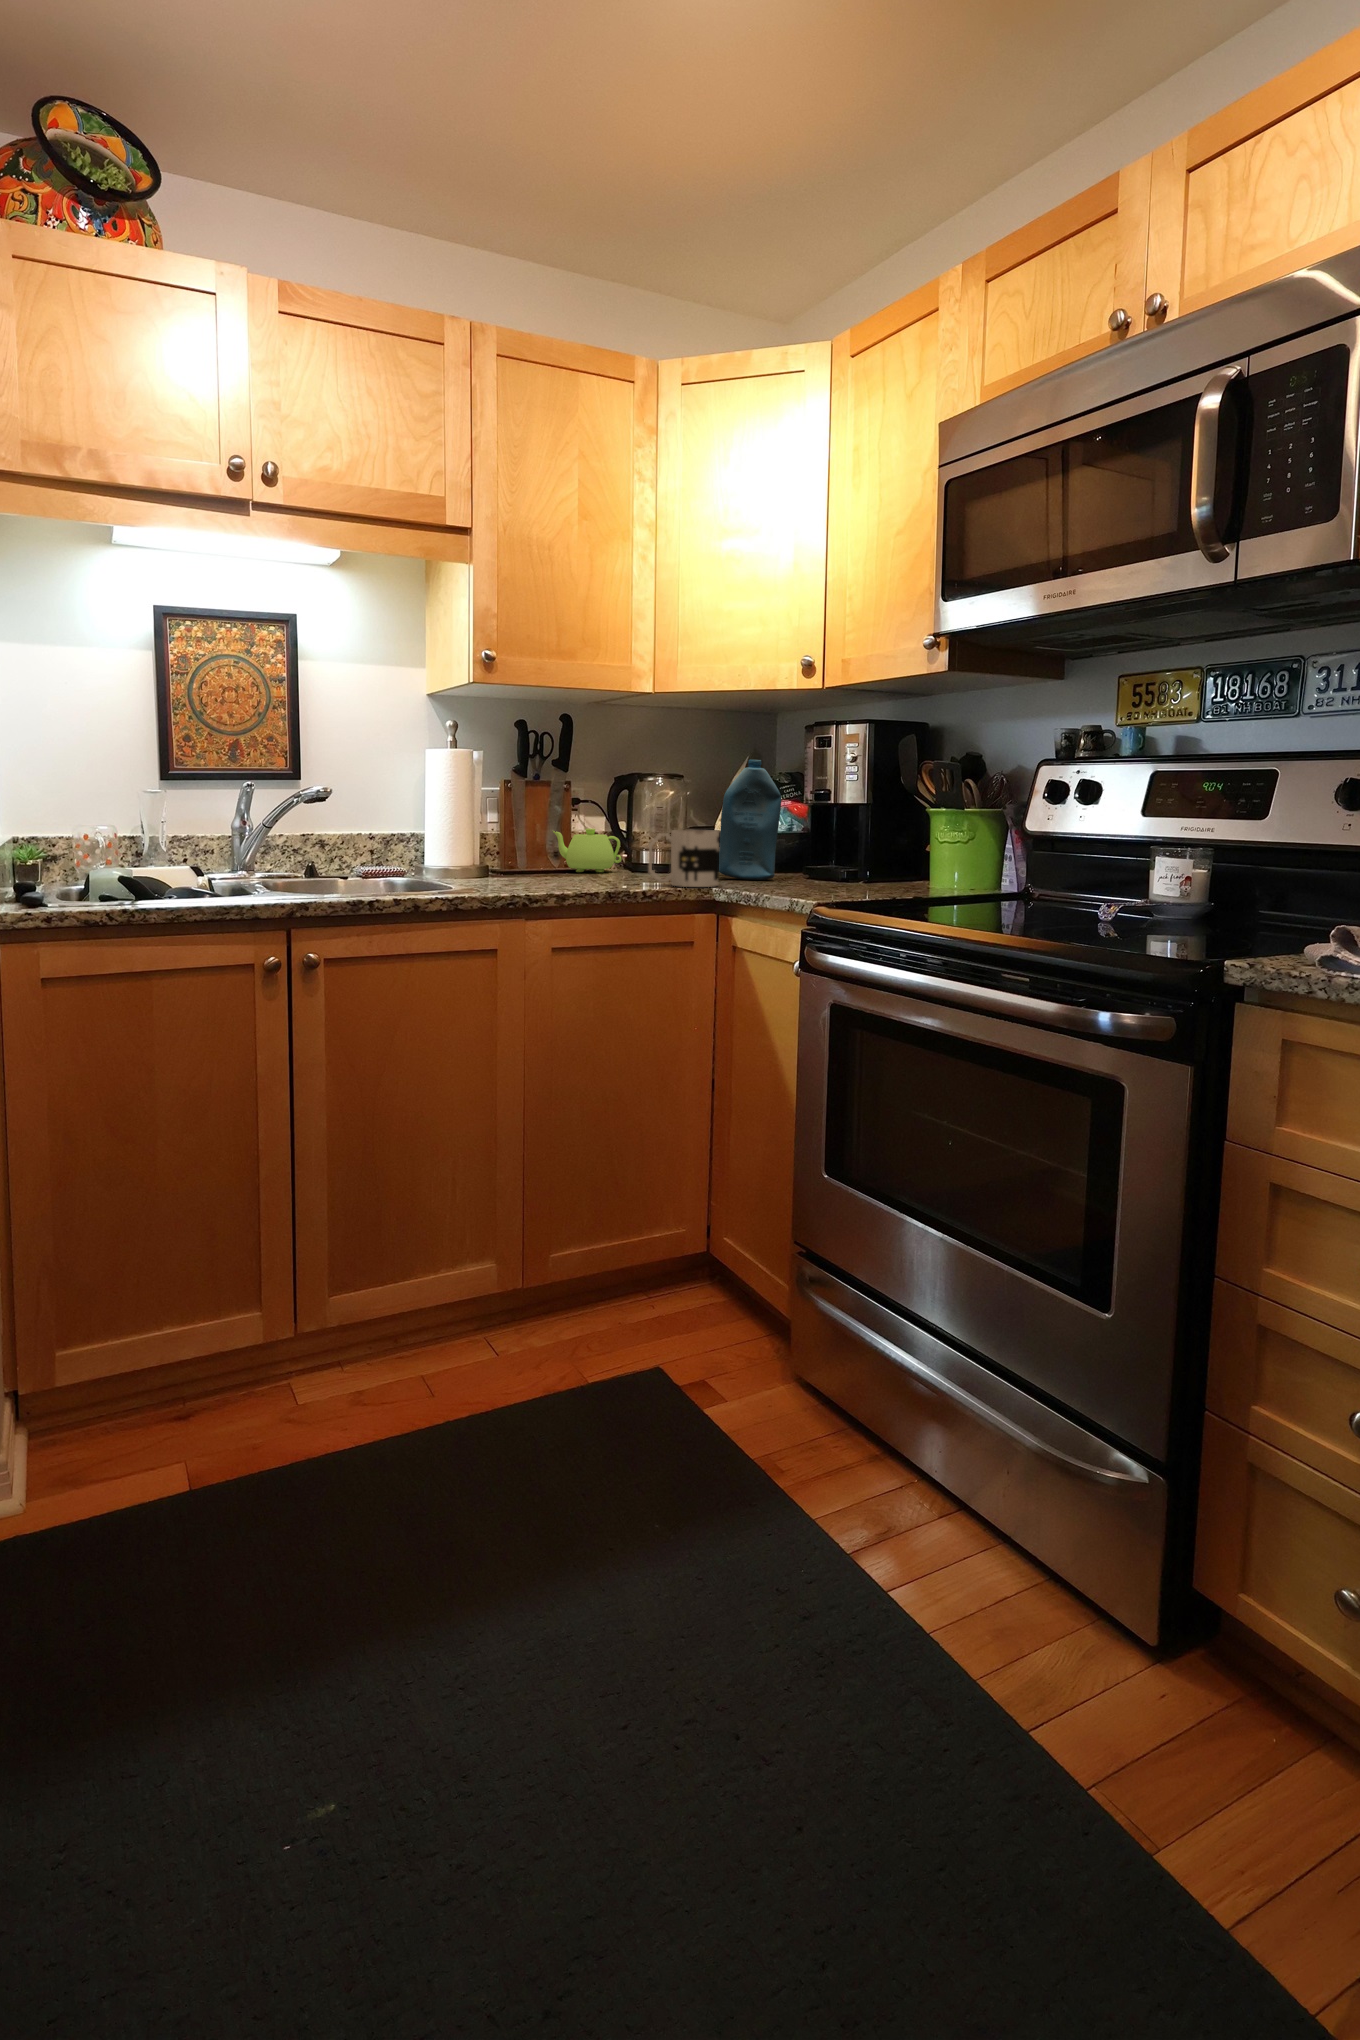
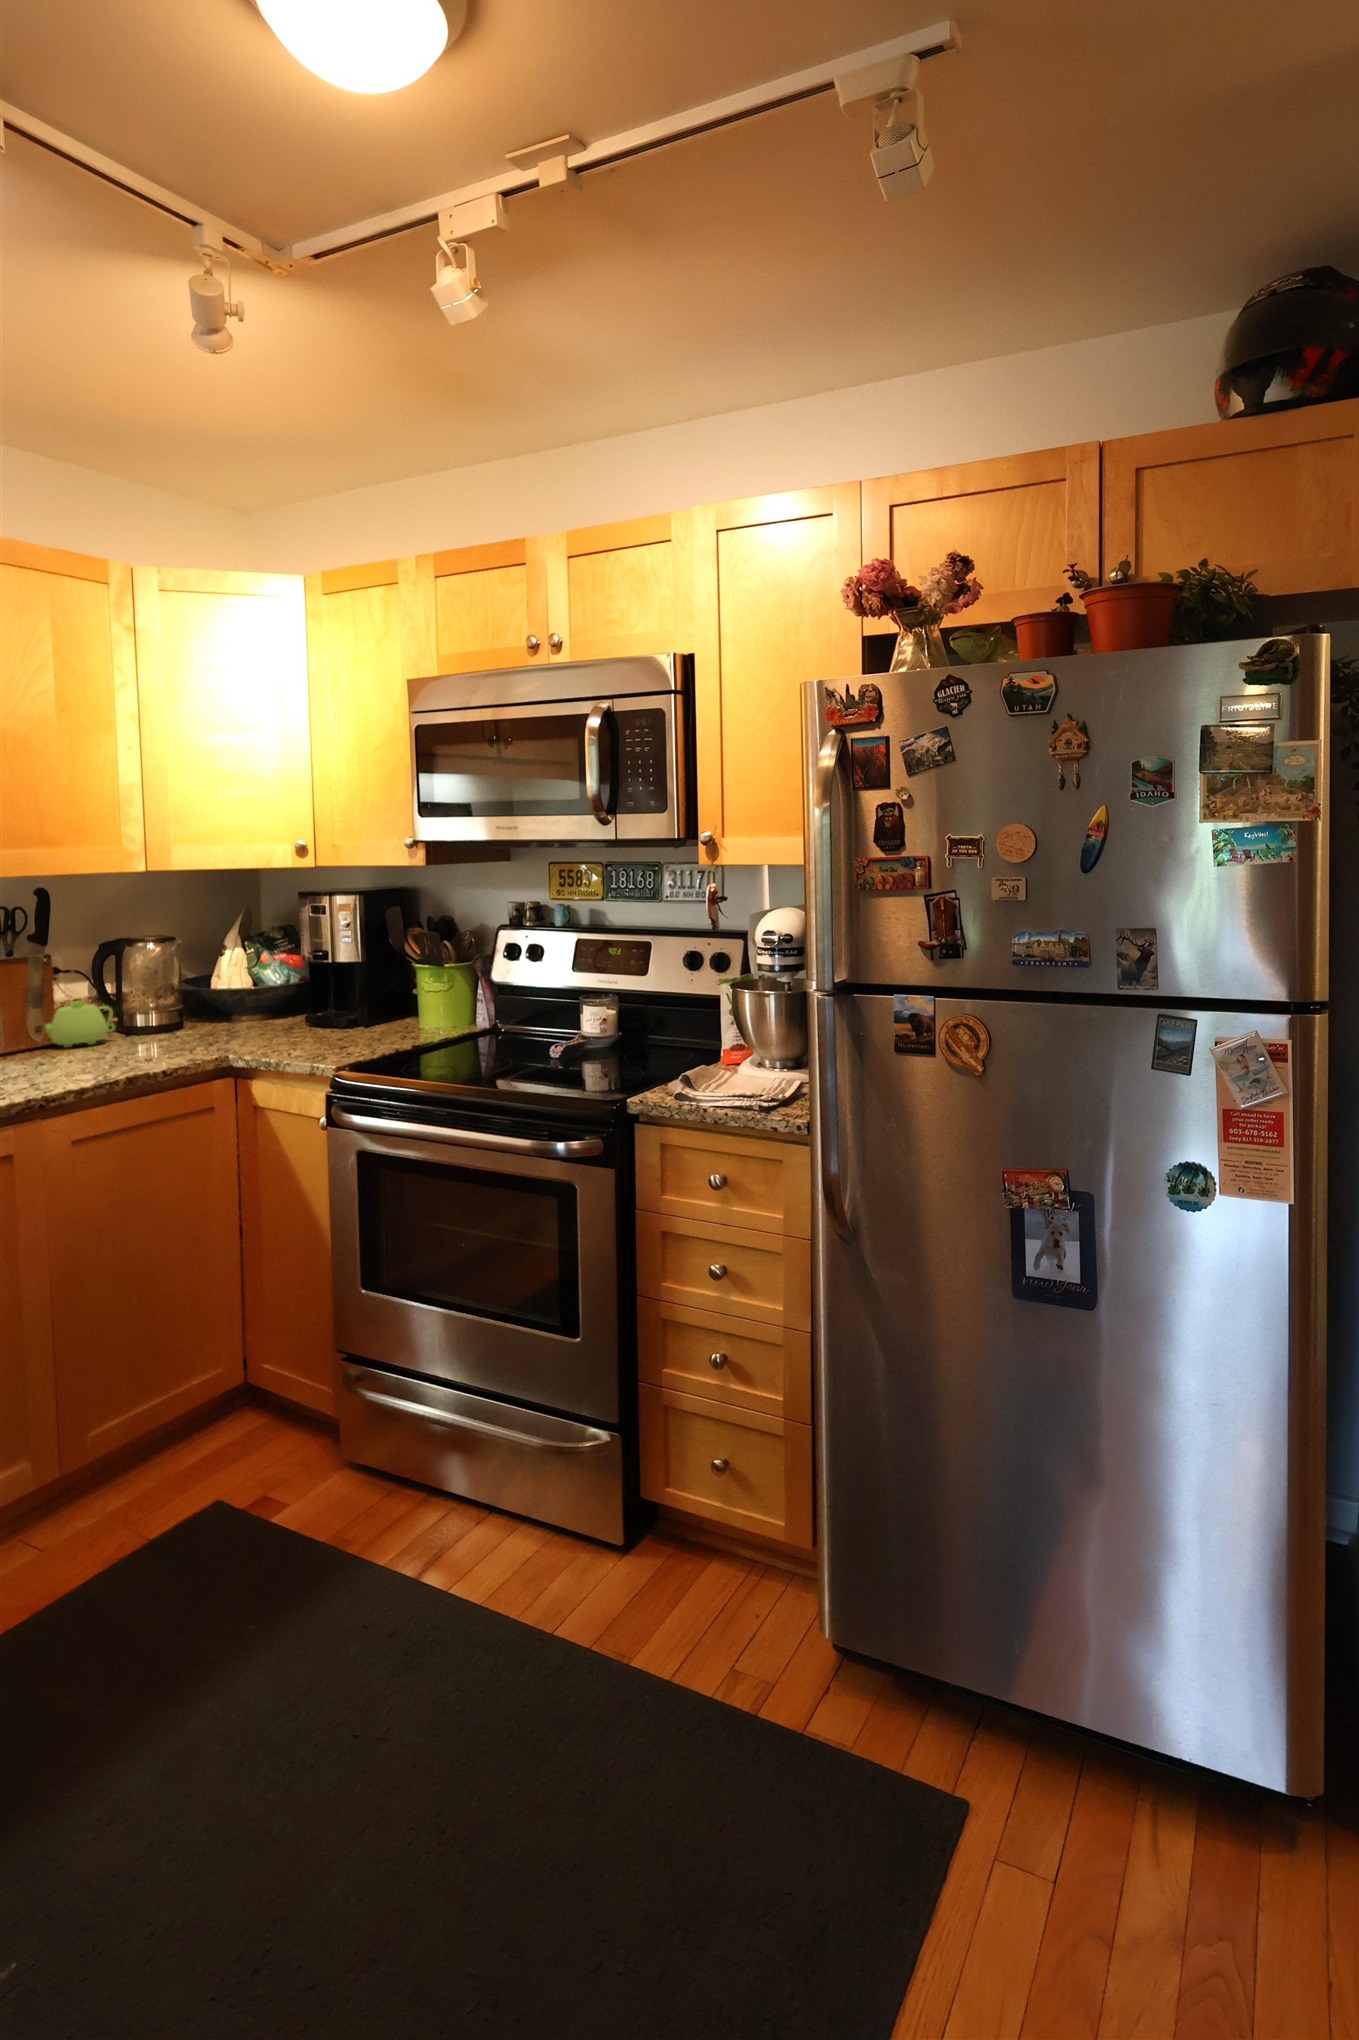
bottle: present [719,760,781,880] -> none [226,929,285,1038]
mug: present [649,830,719,887] -> none [161,1002,235,1060]

